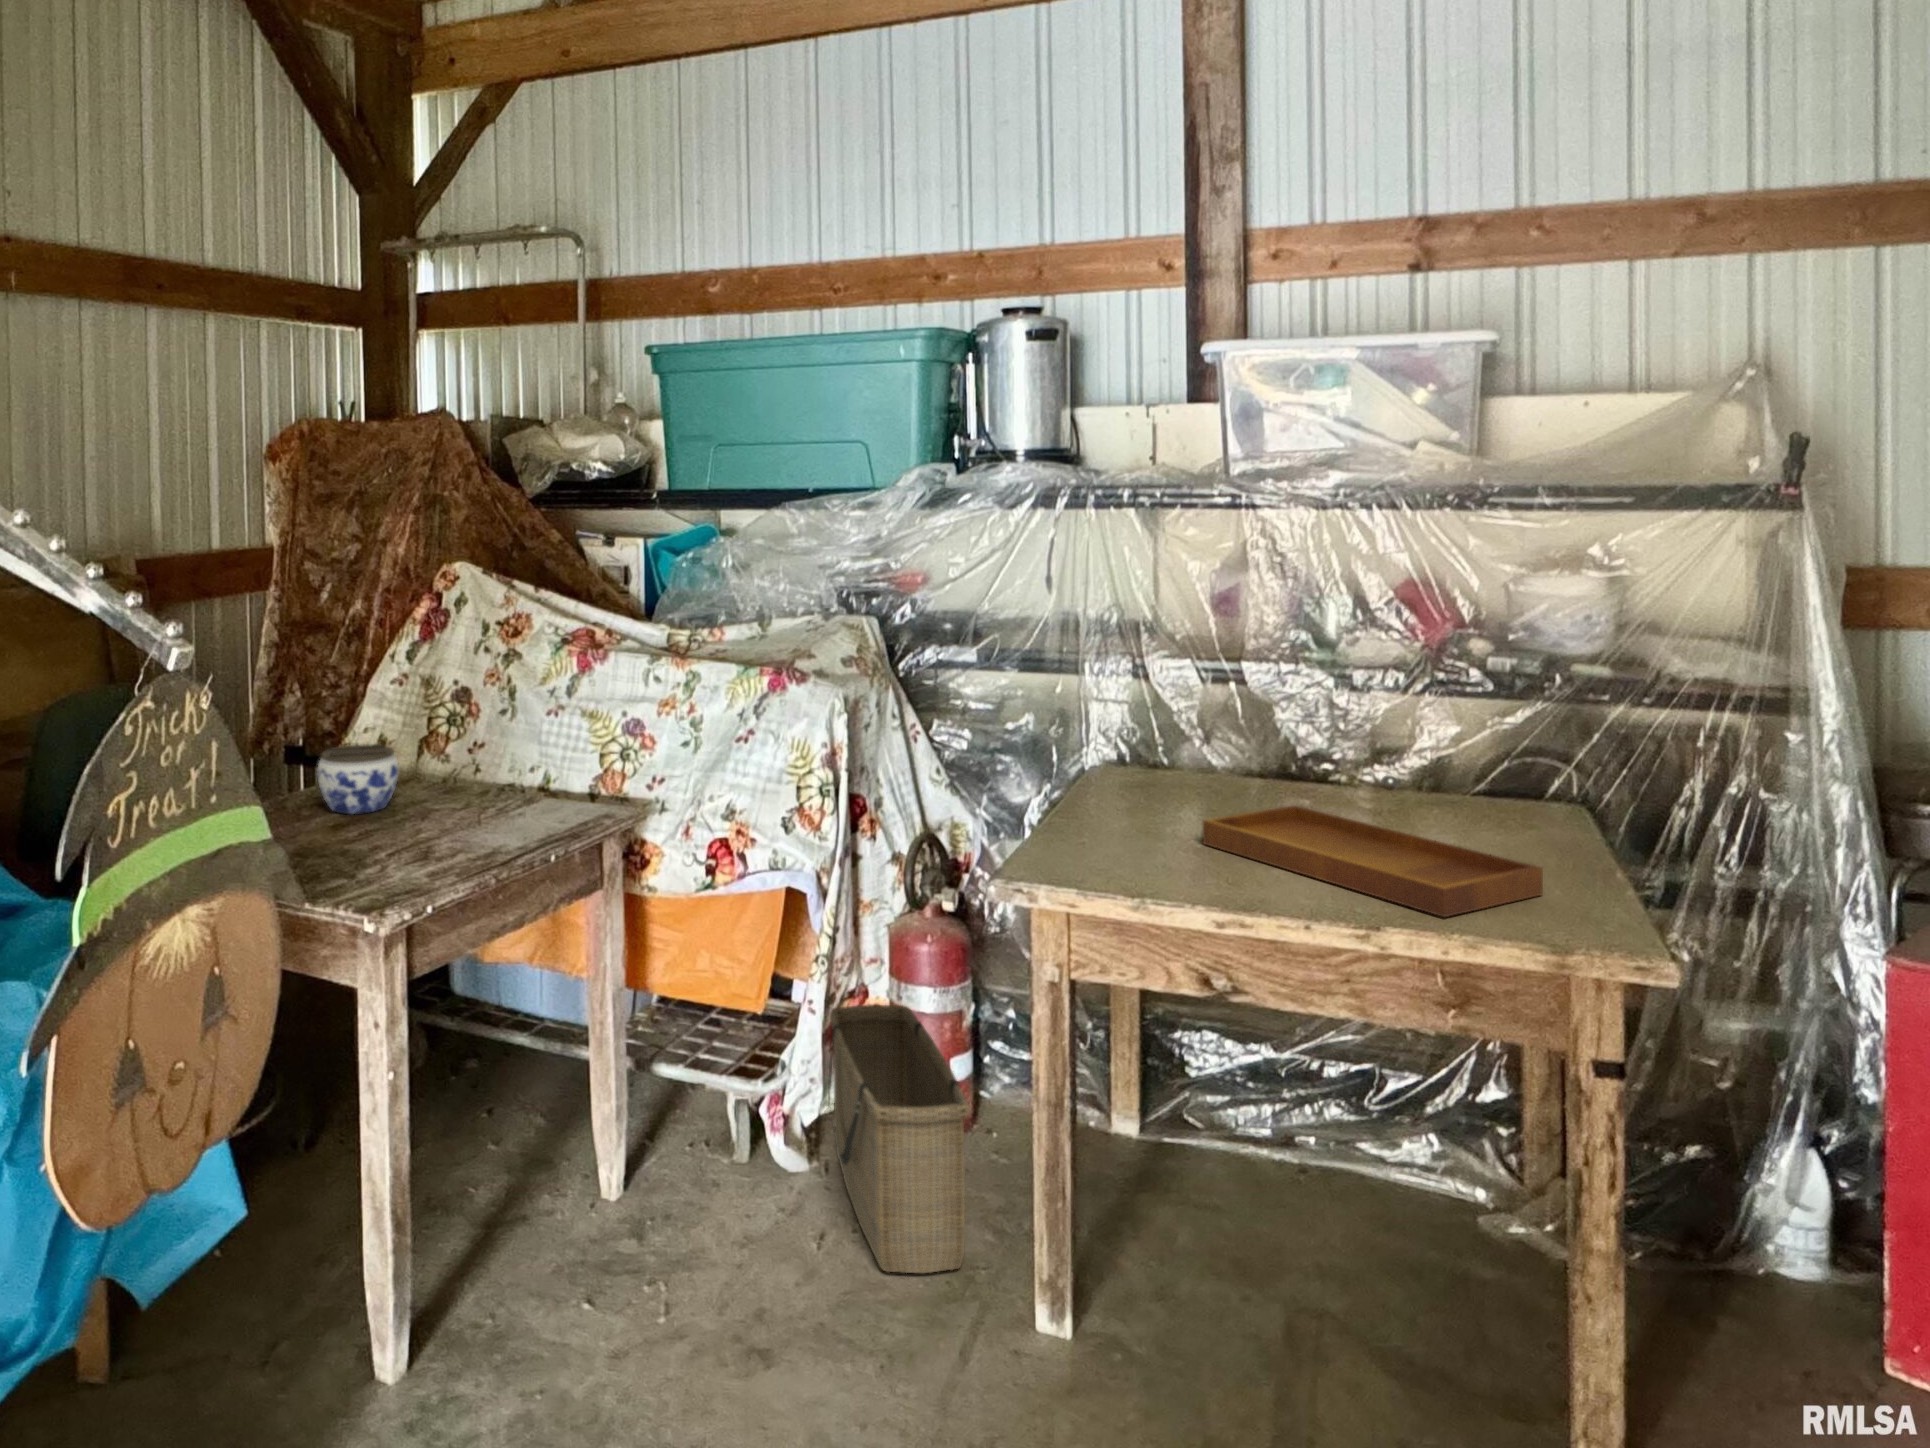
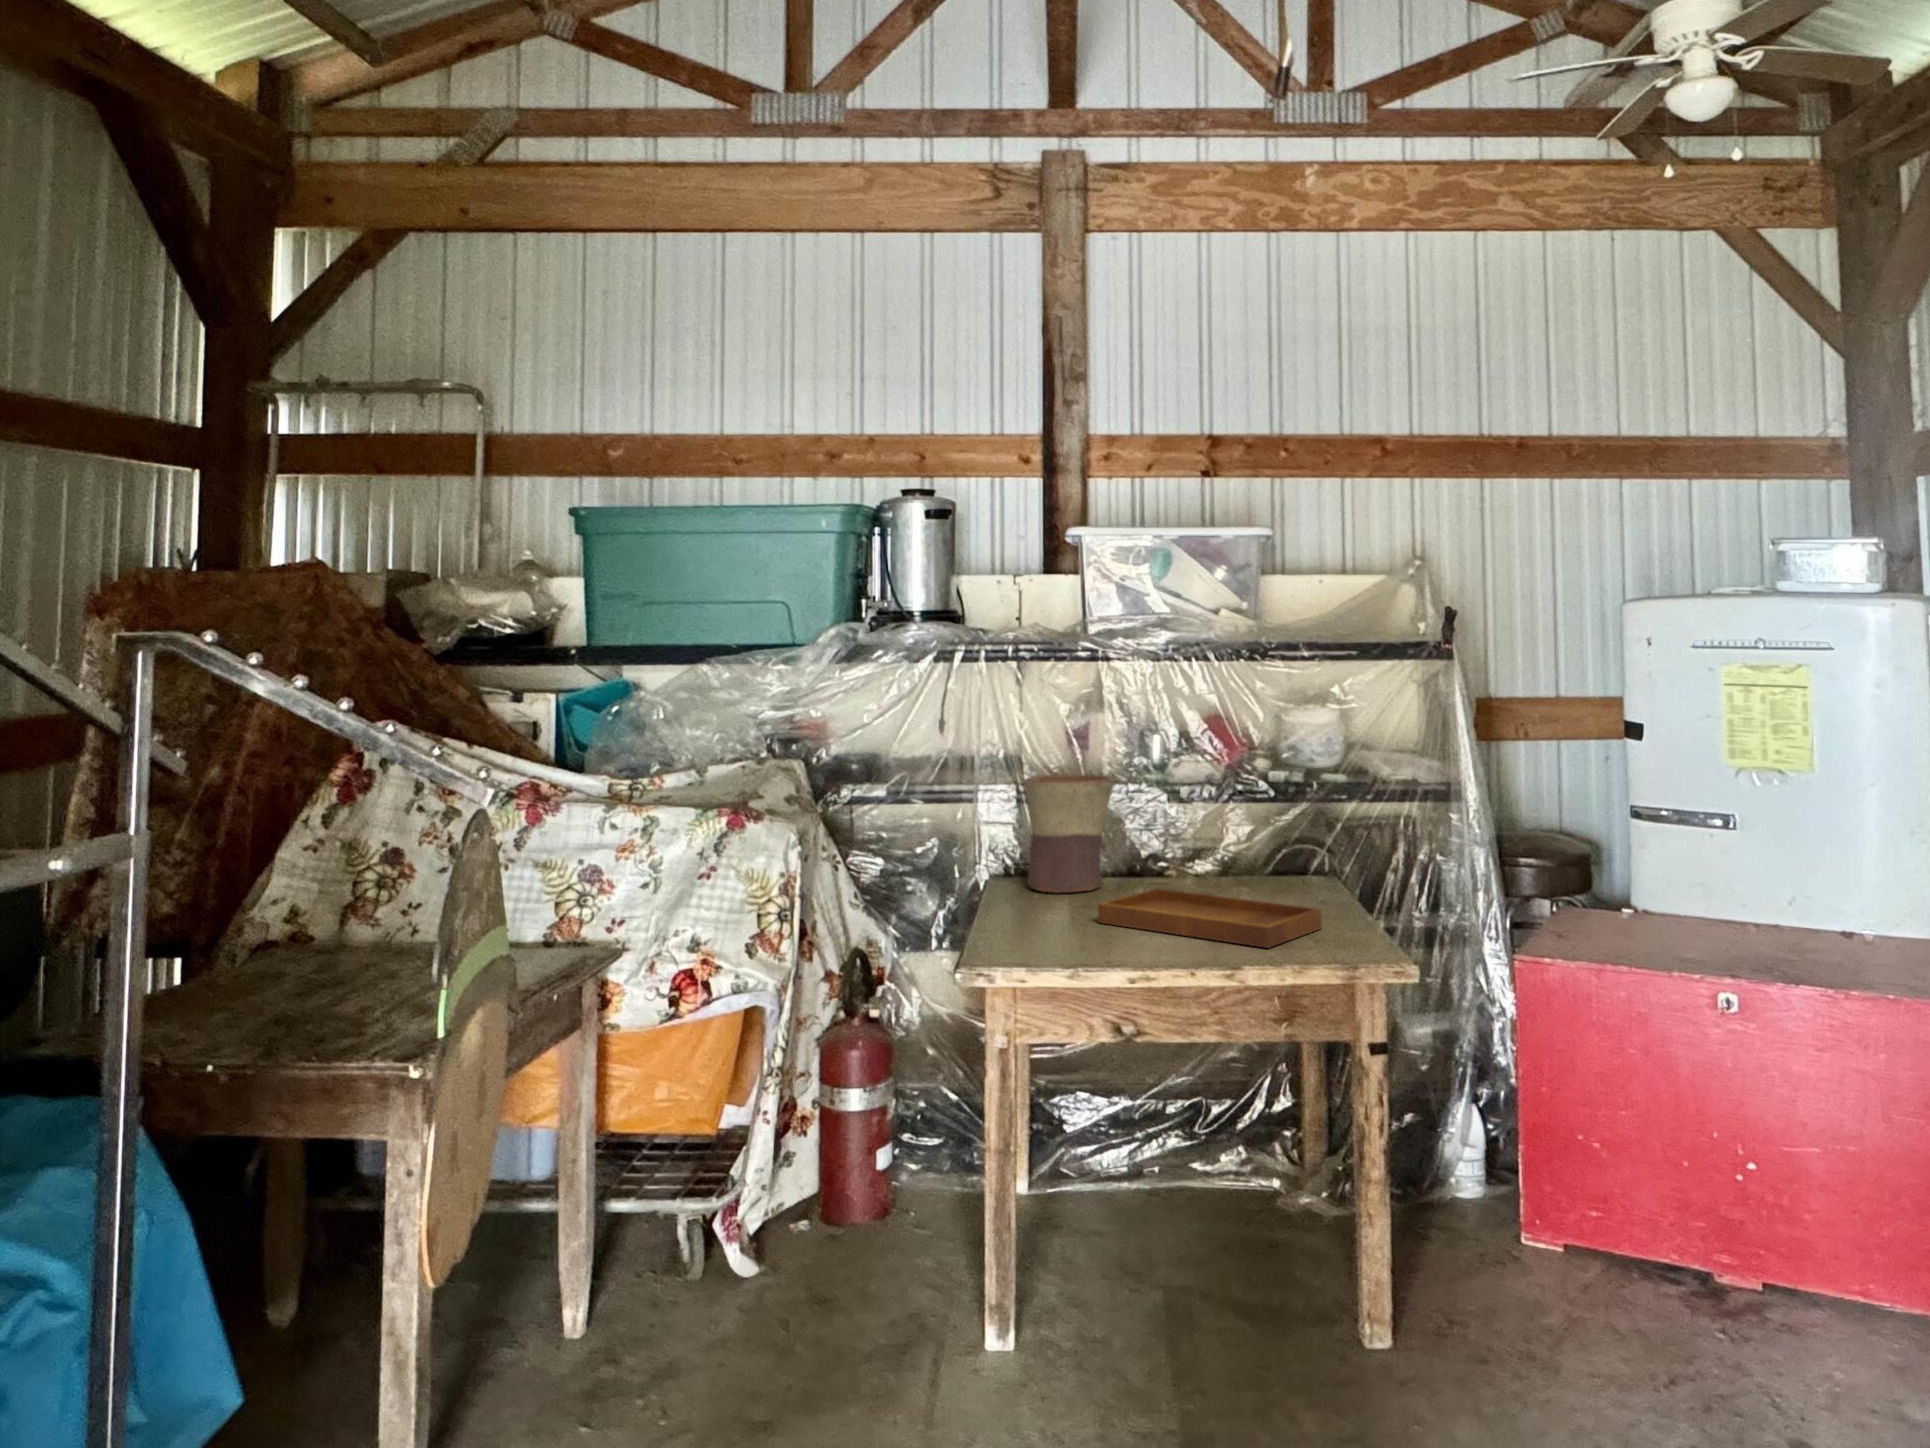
flower pot: none [1125,648,1247,796] -> present [1024,774,1114,893]
jar: present [317,744,399,814] -> none [258,911,351,985]
basket: present [828,1005,970,1273] -> none [773,1110,919,1338]

